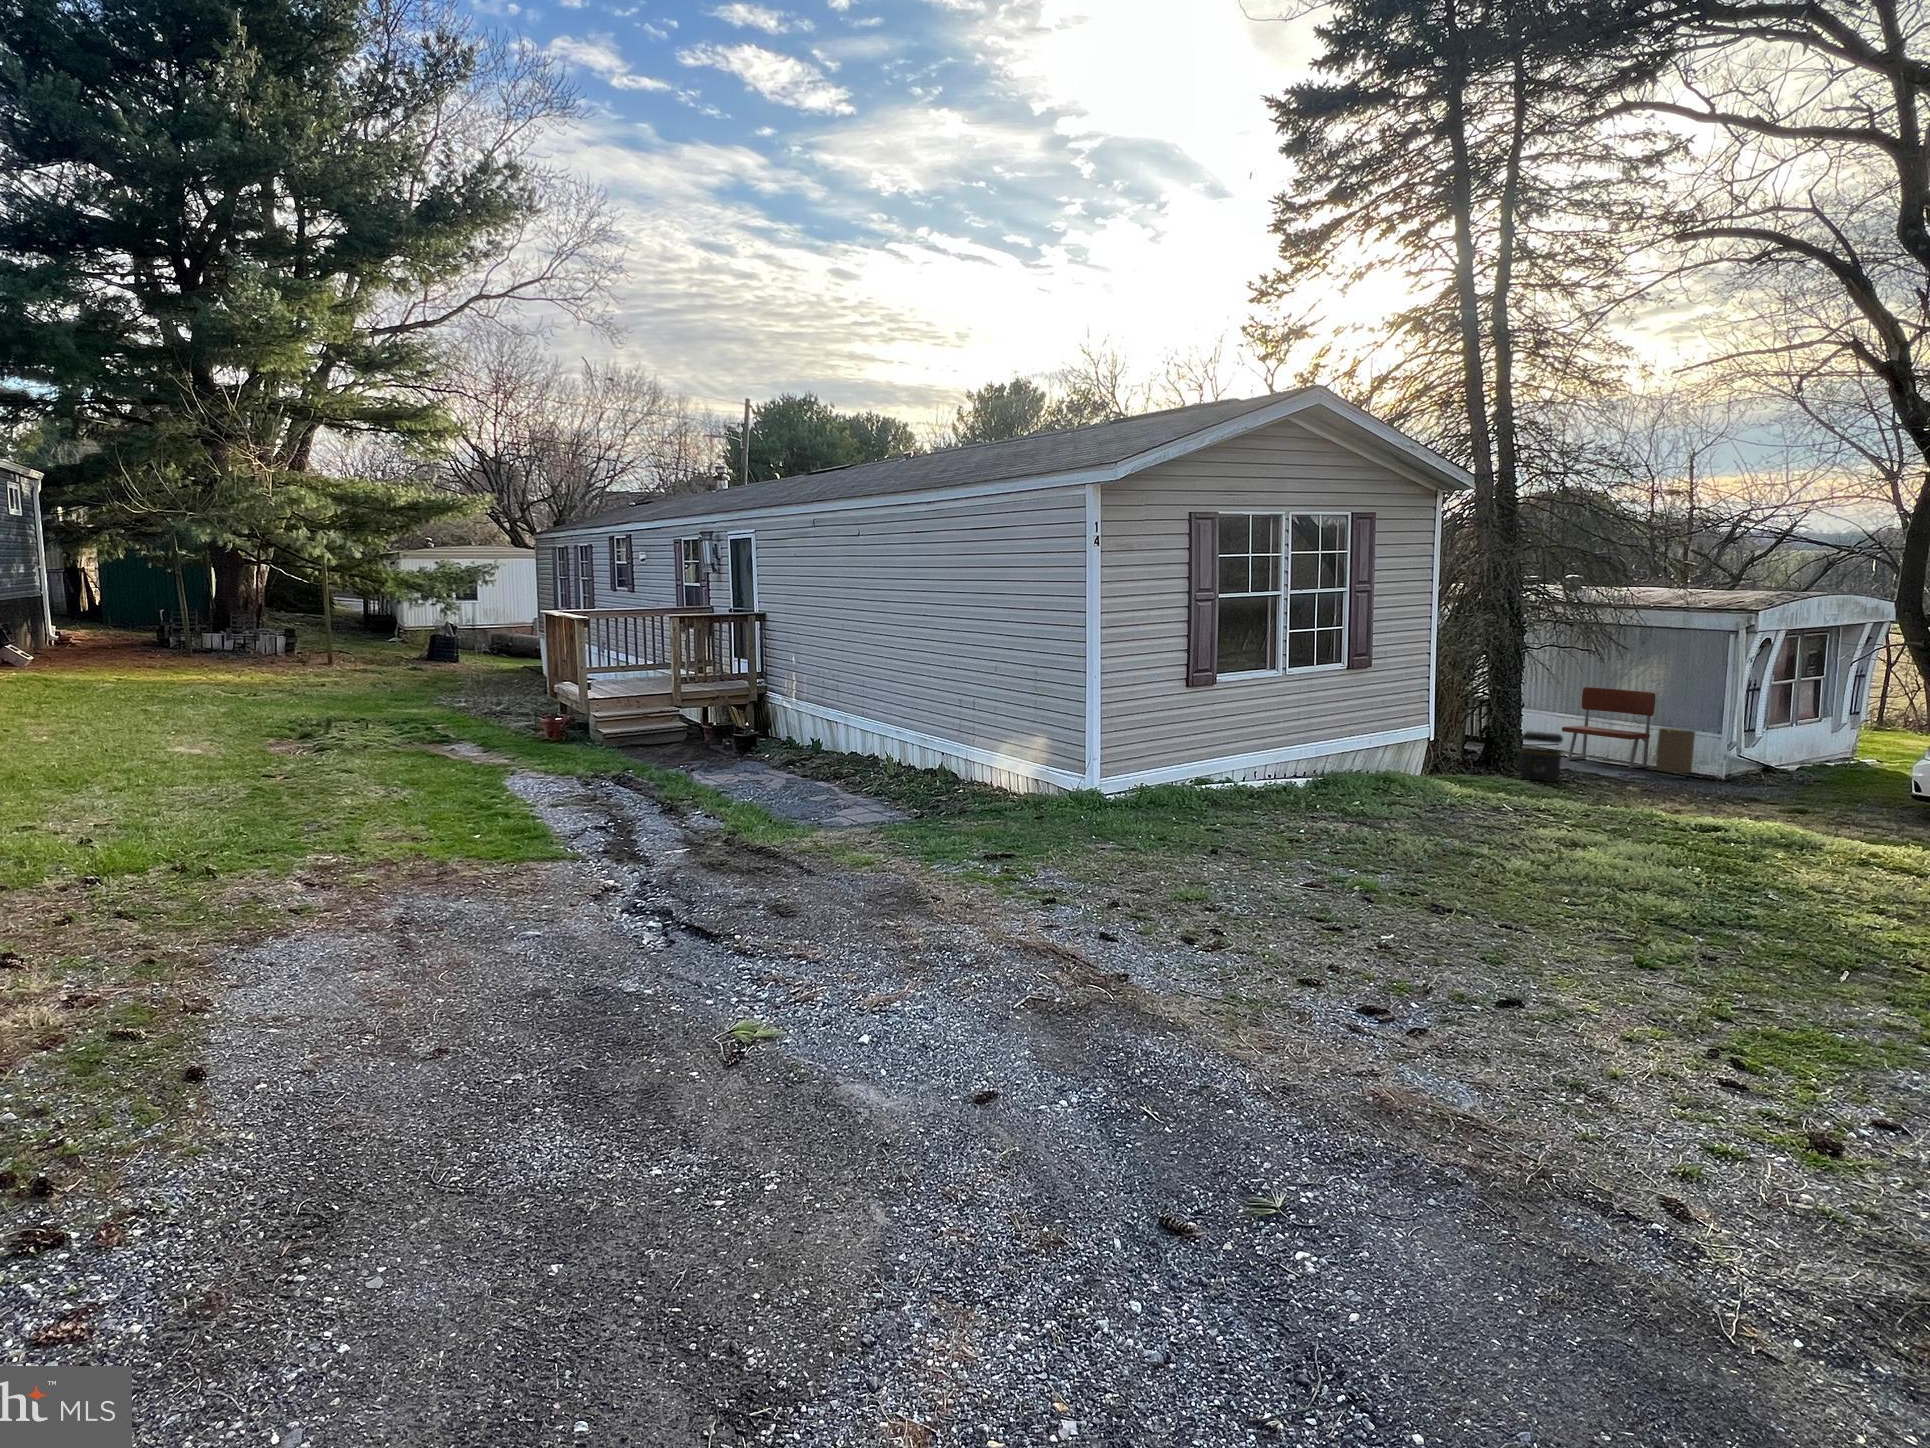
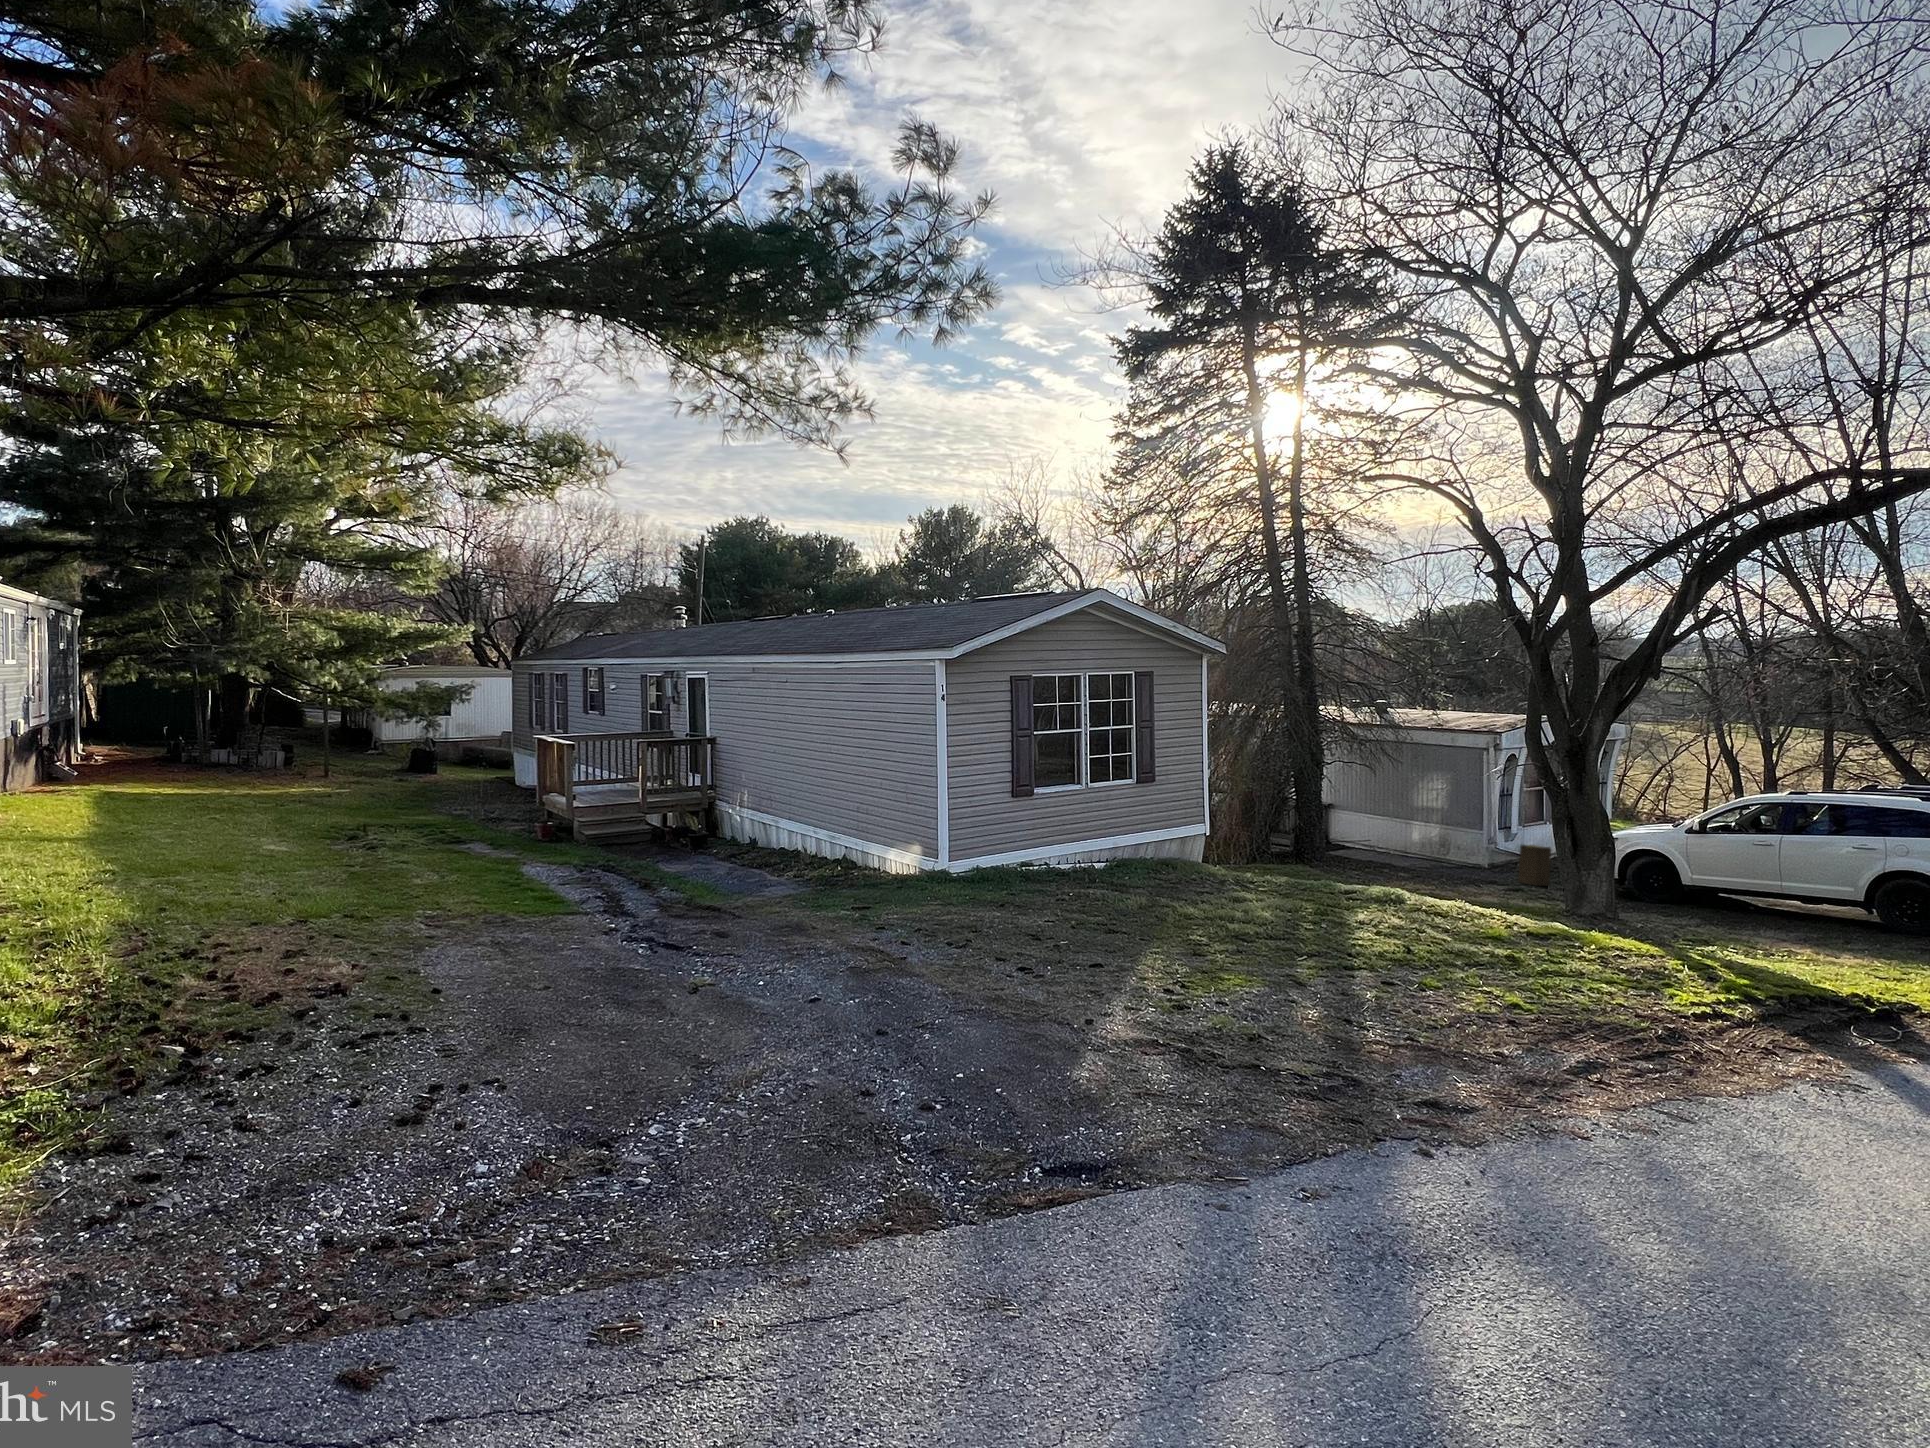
bench: present [1562,687,1655,768] -> none [1436,805,1516,880]
toolbox: present [1520,731,1563,782] -> none [1400,843,1438,890]

